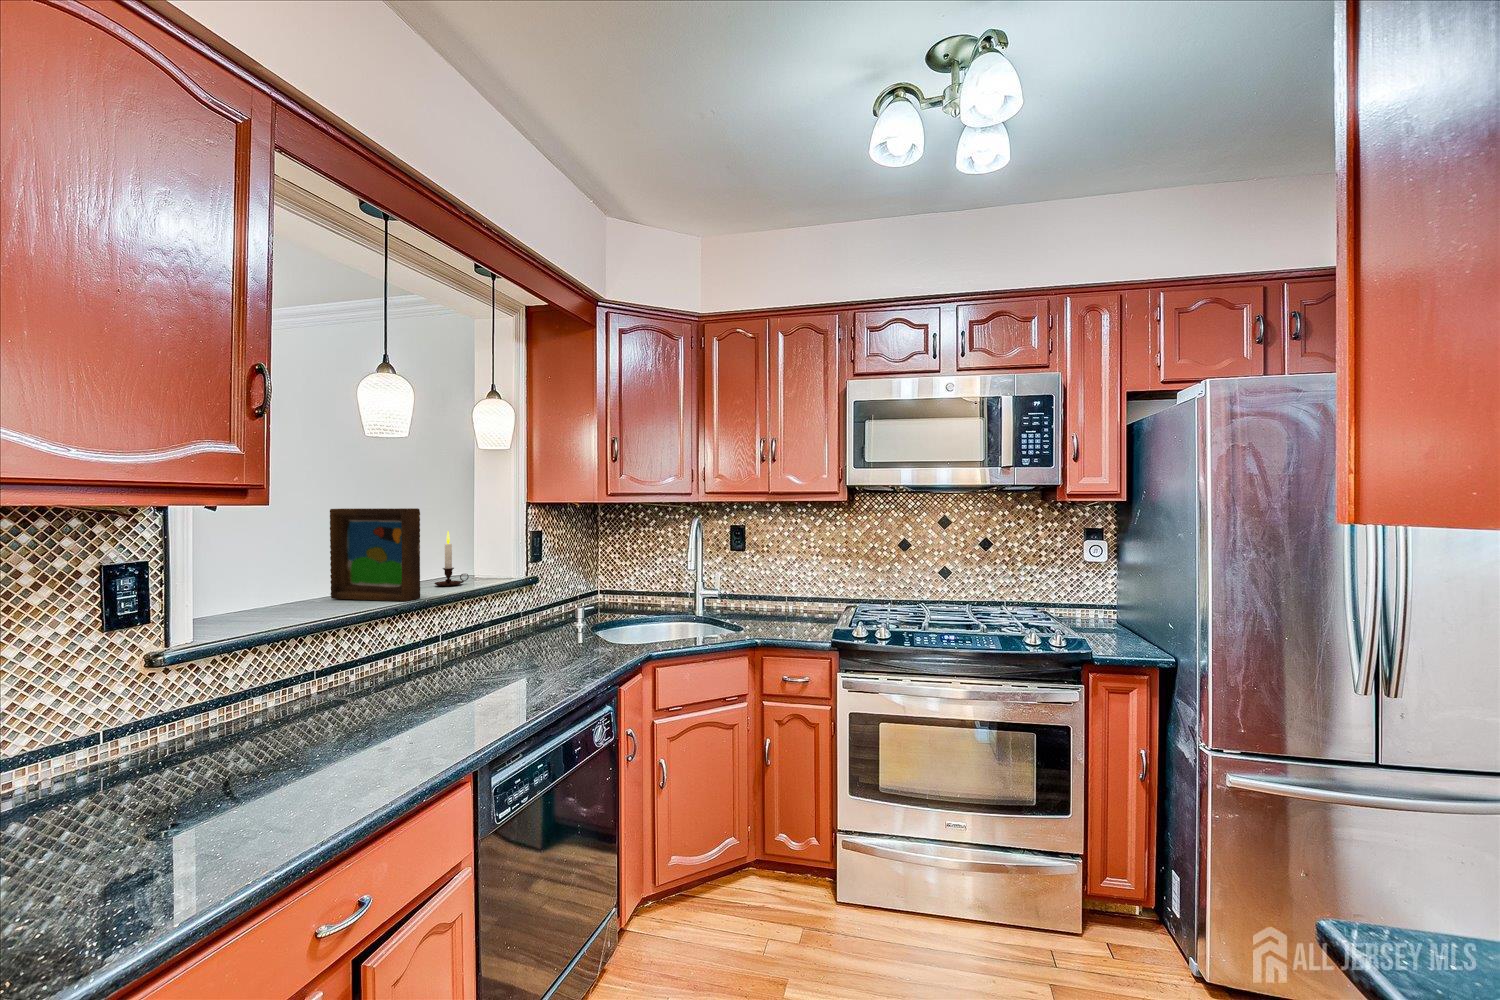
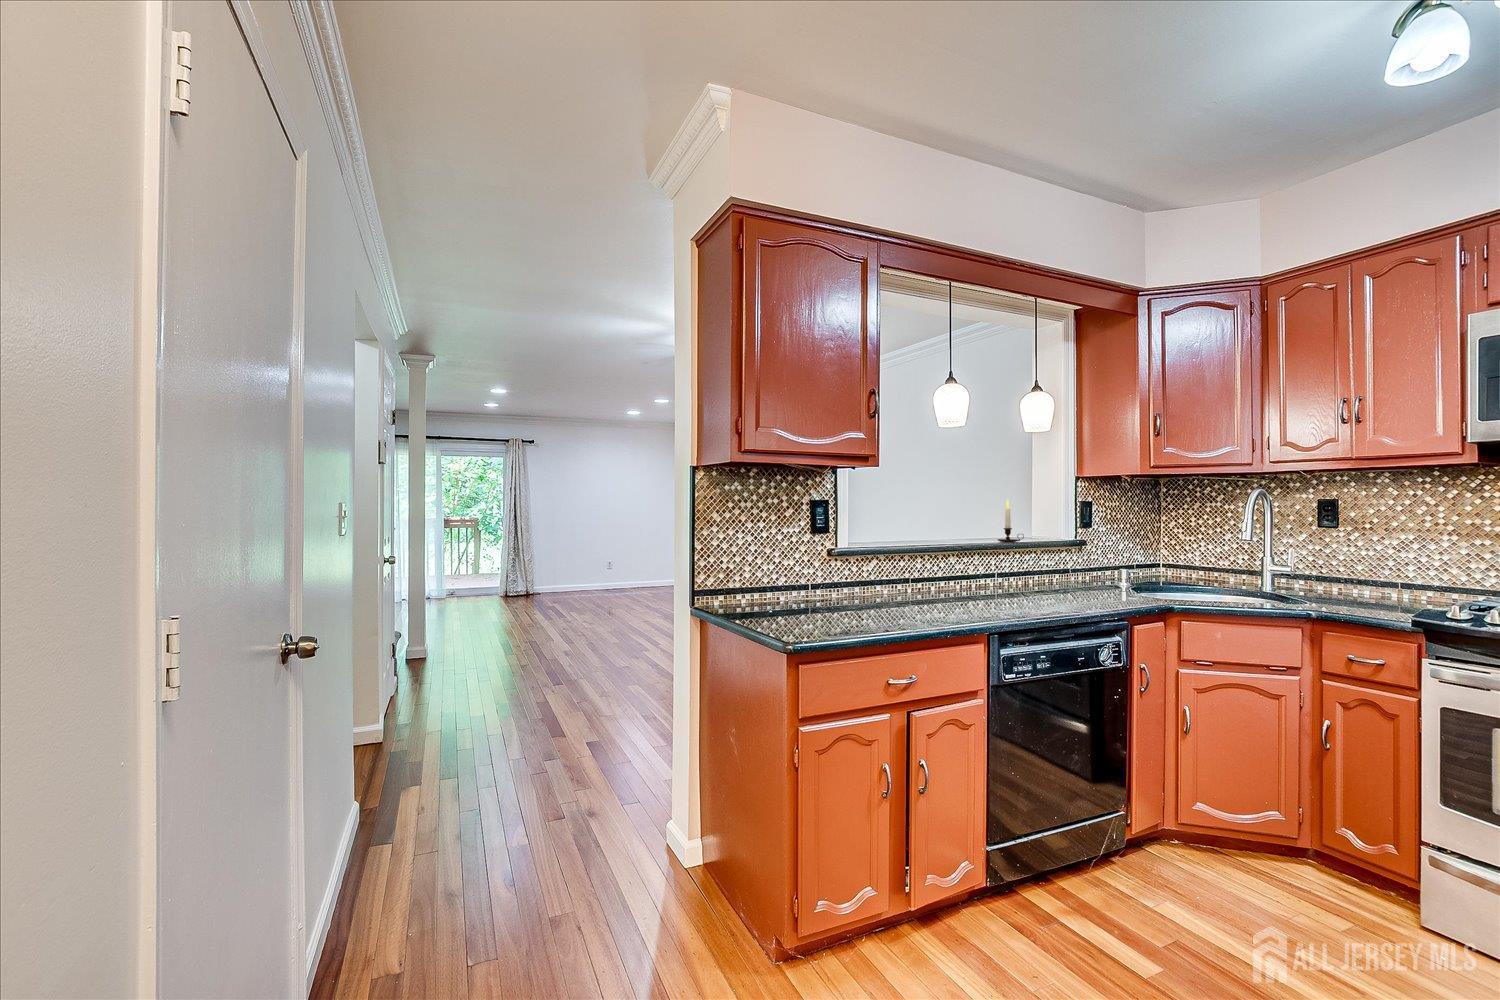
picture frame: present [330,508,420,601] -> none [924,477,980,545]

